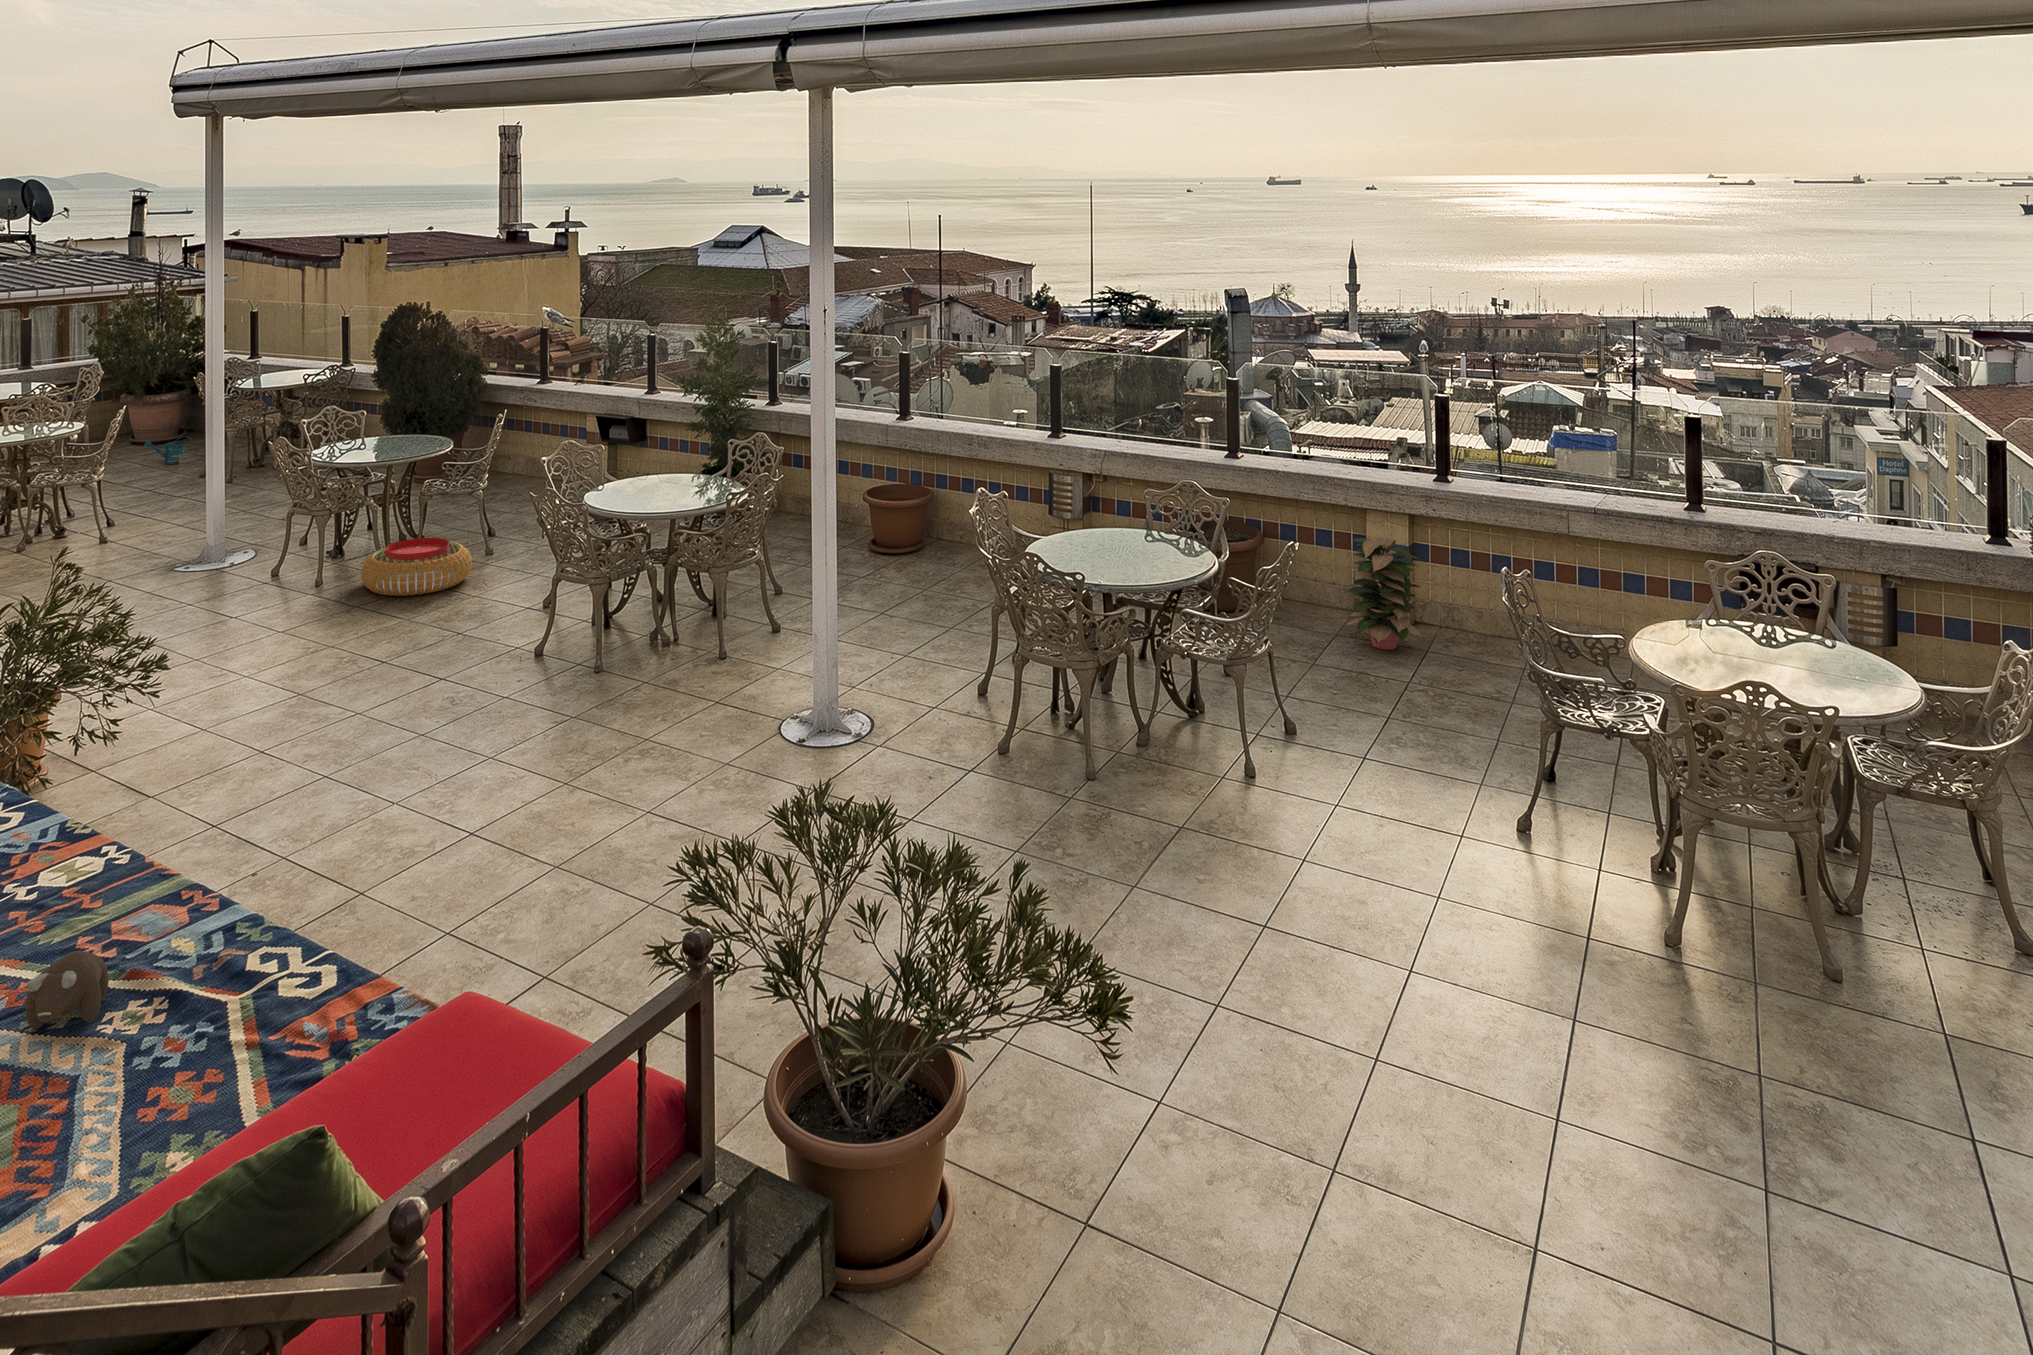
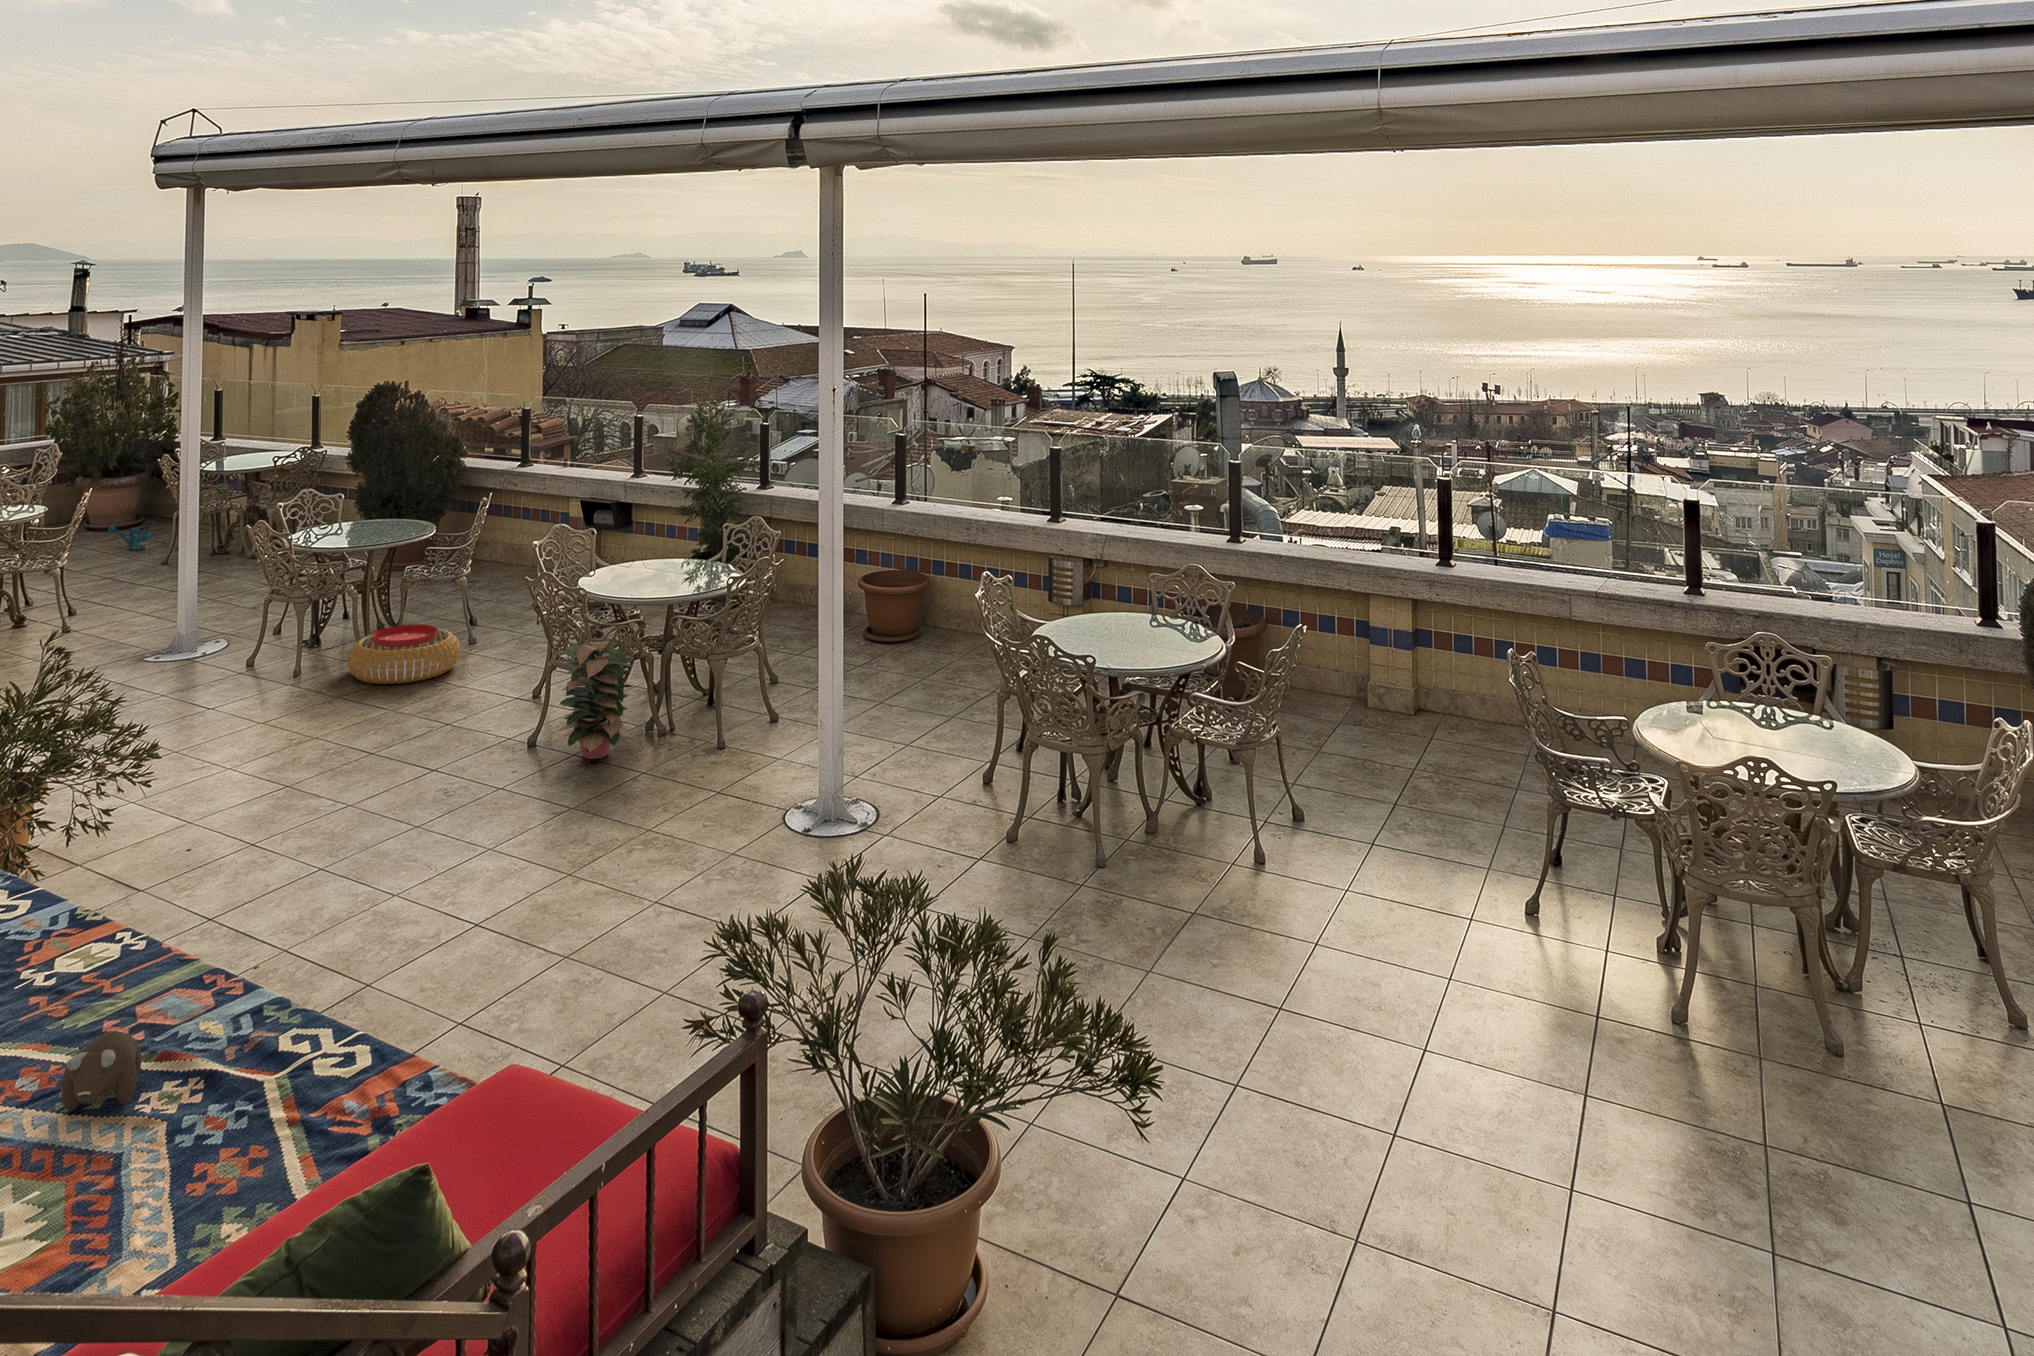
decorative plant: present [1346,537,1423,650] -> present [555,641,634,759]

